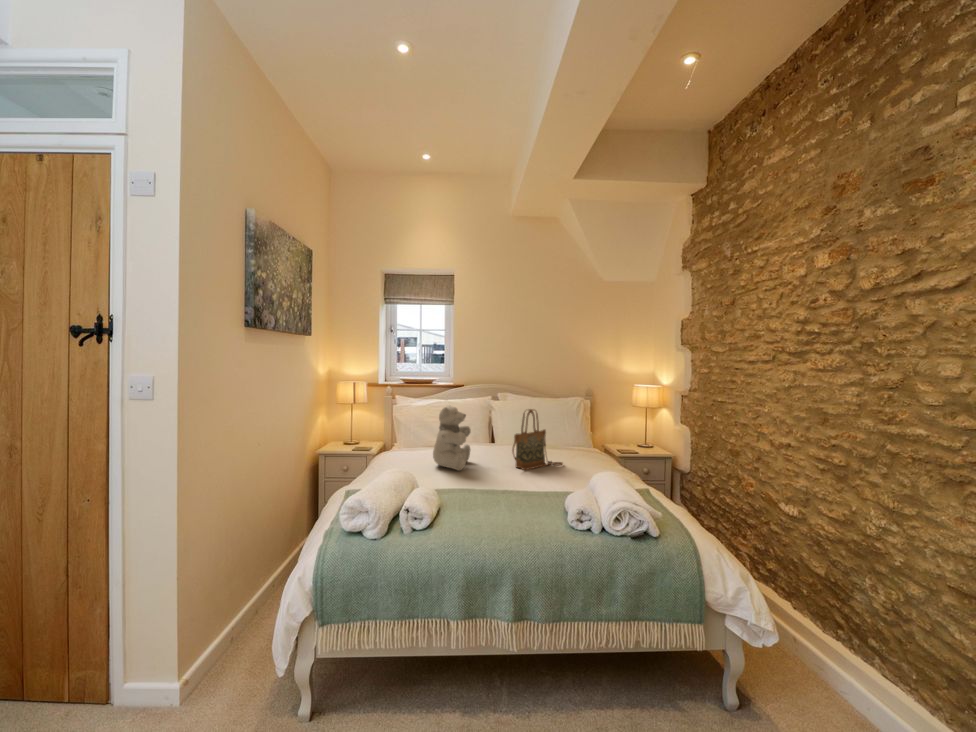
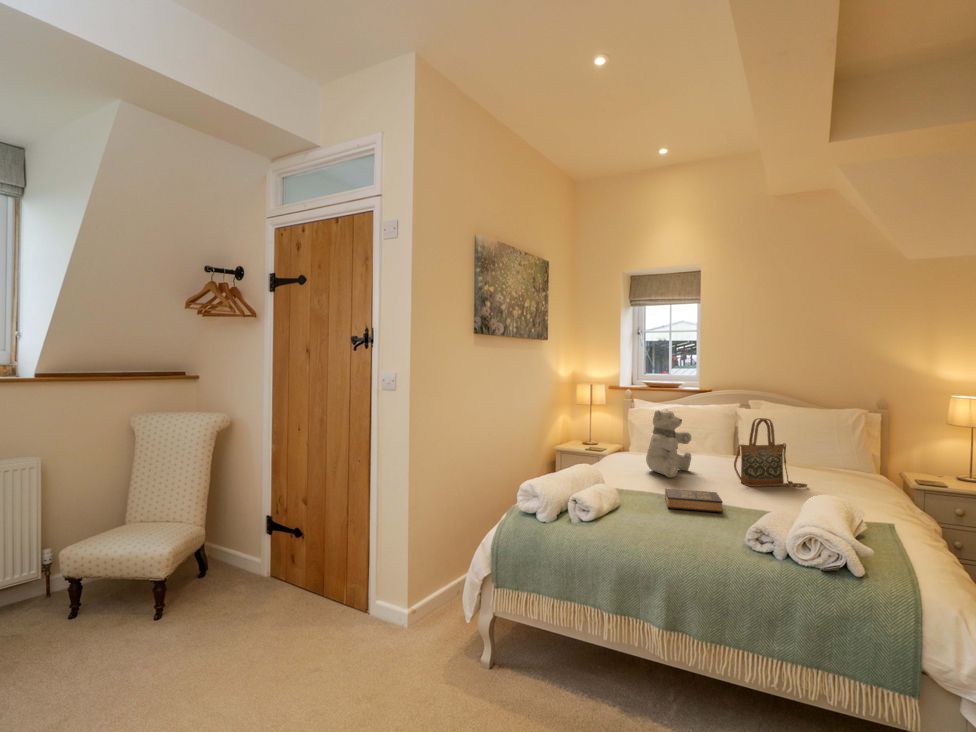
hardback book: none [471,480,527,502] -> present [665,489,723,513]

